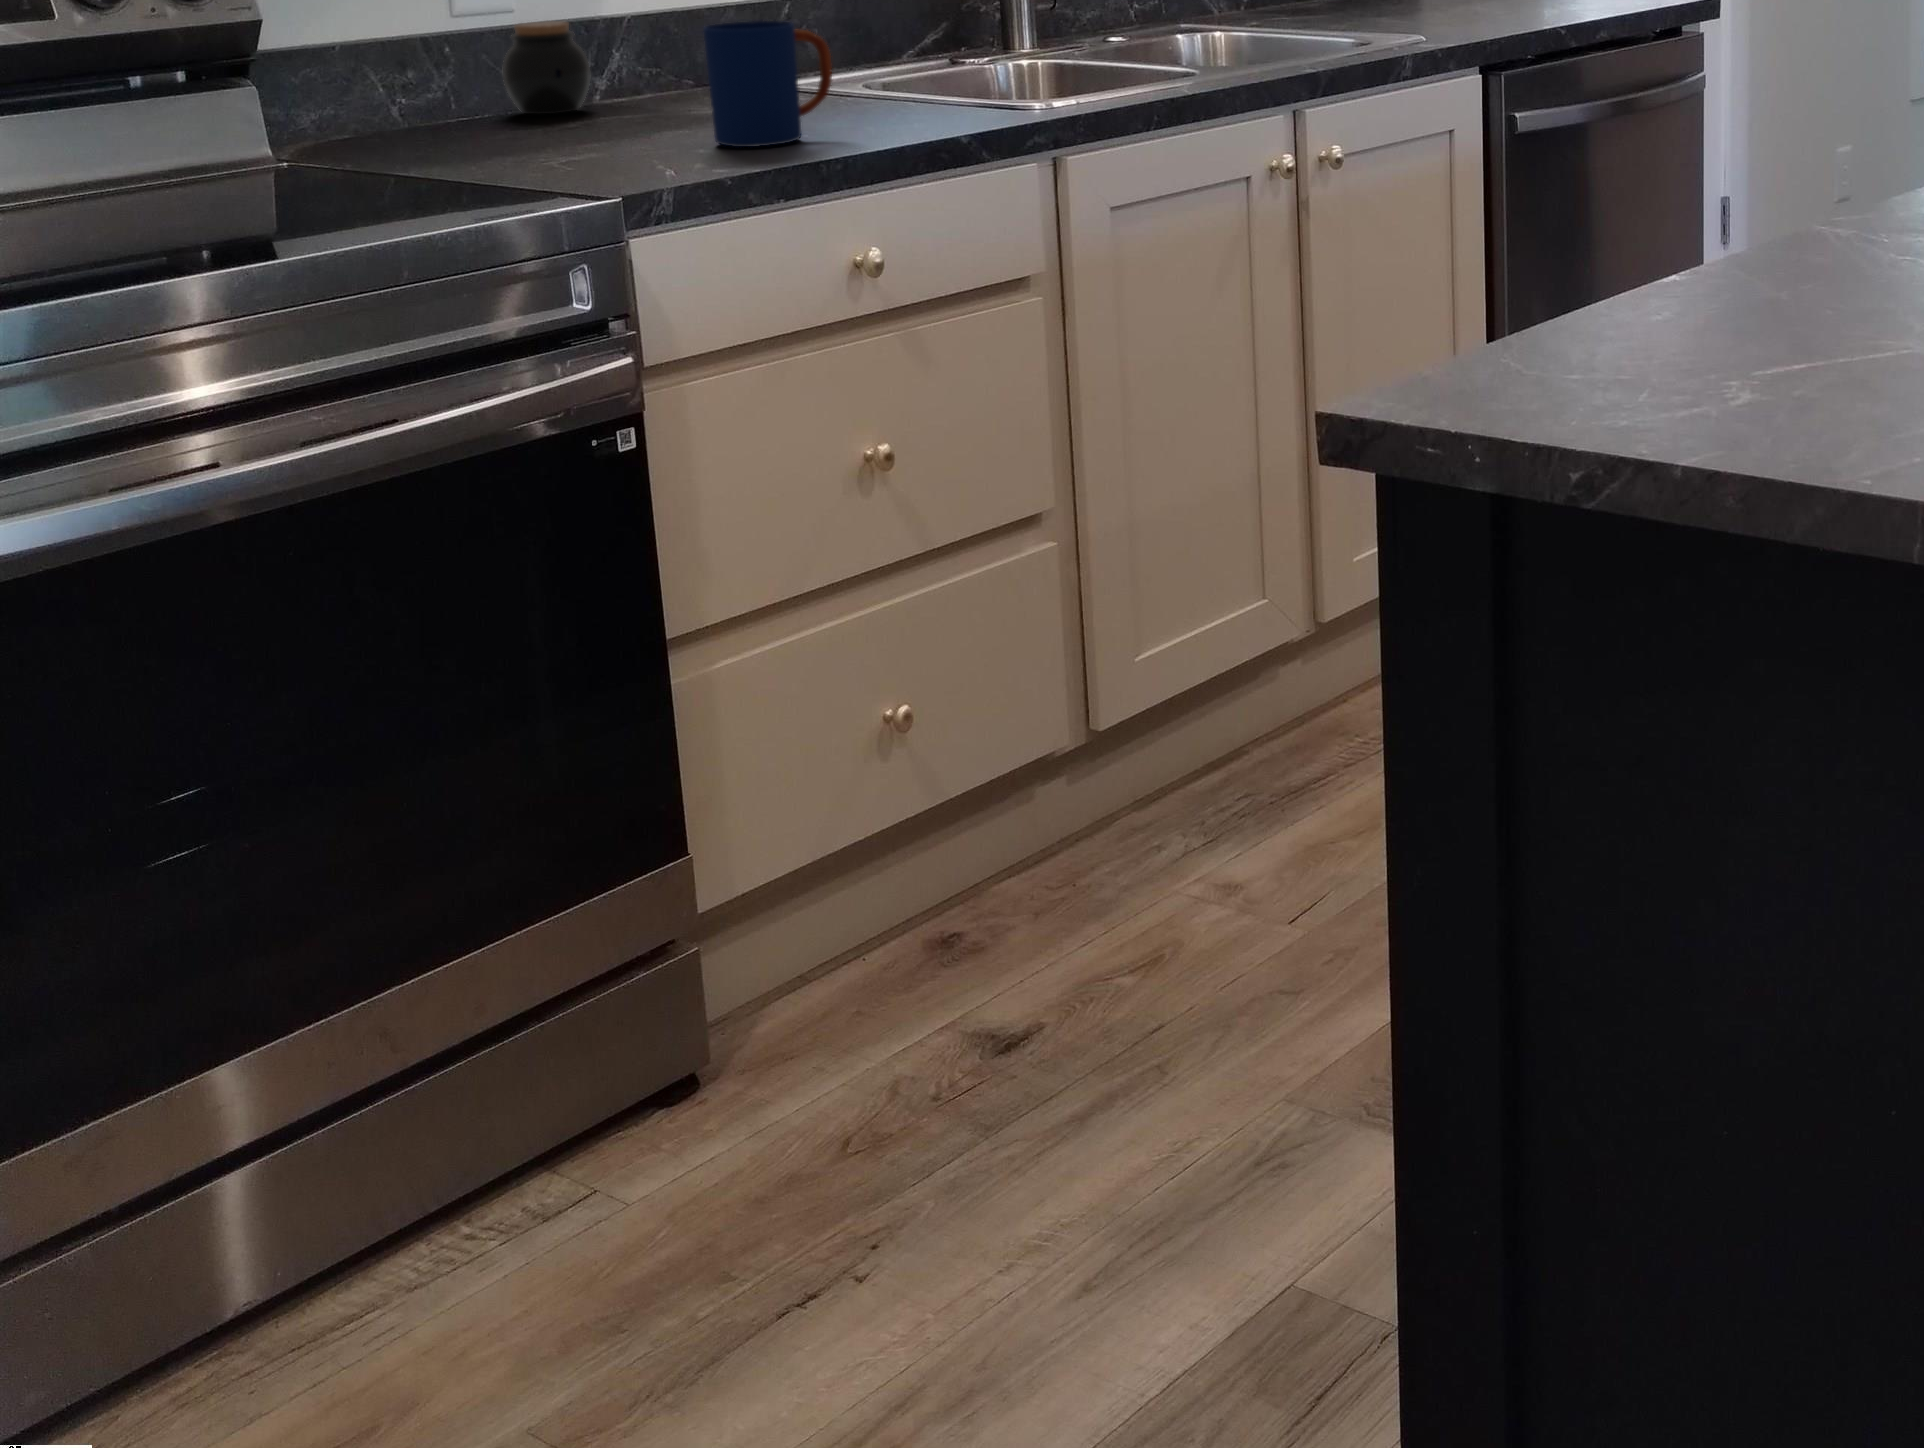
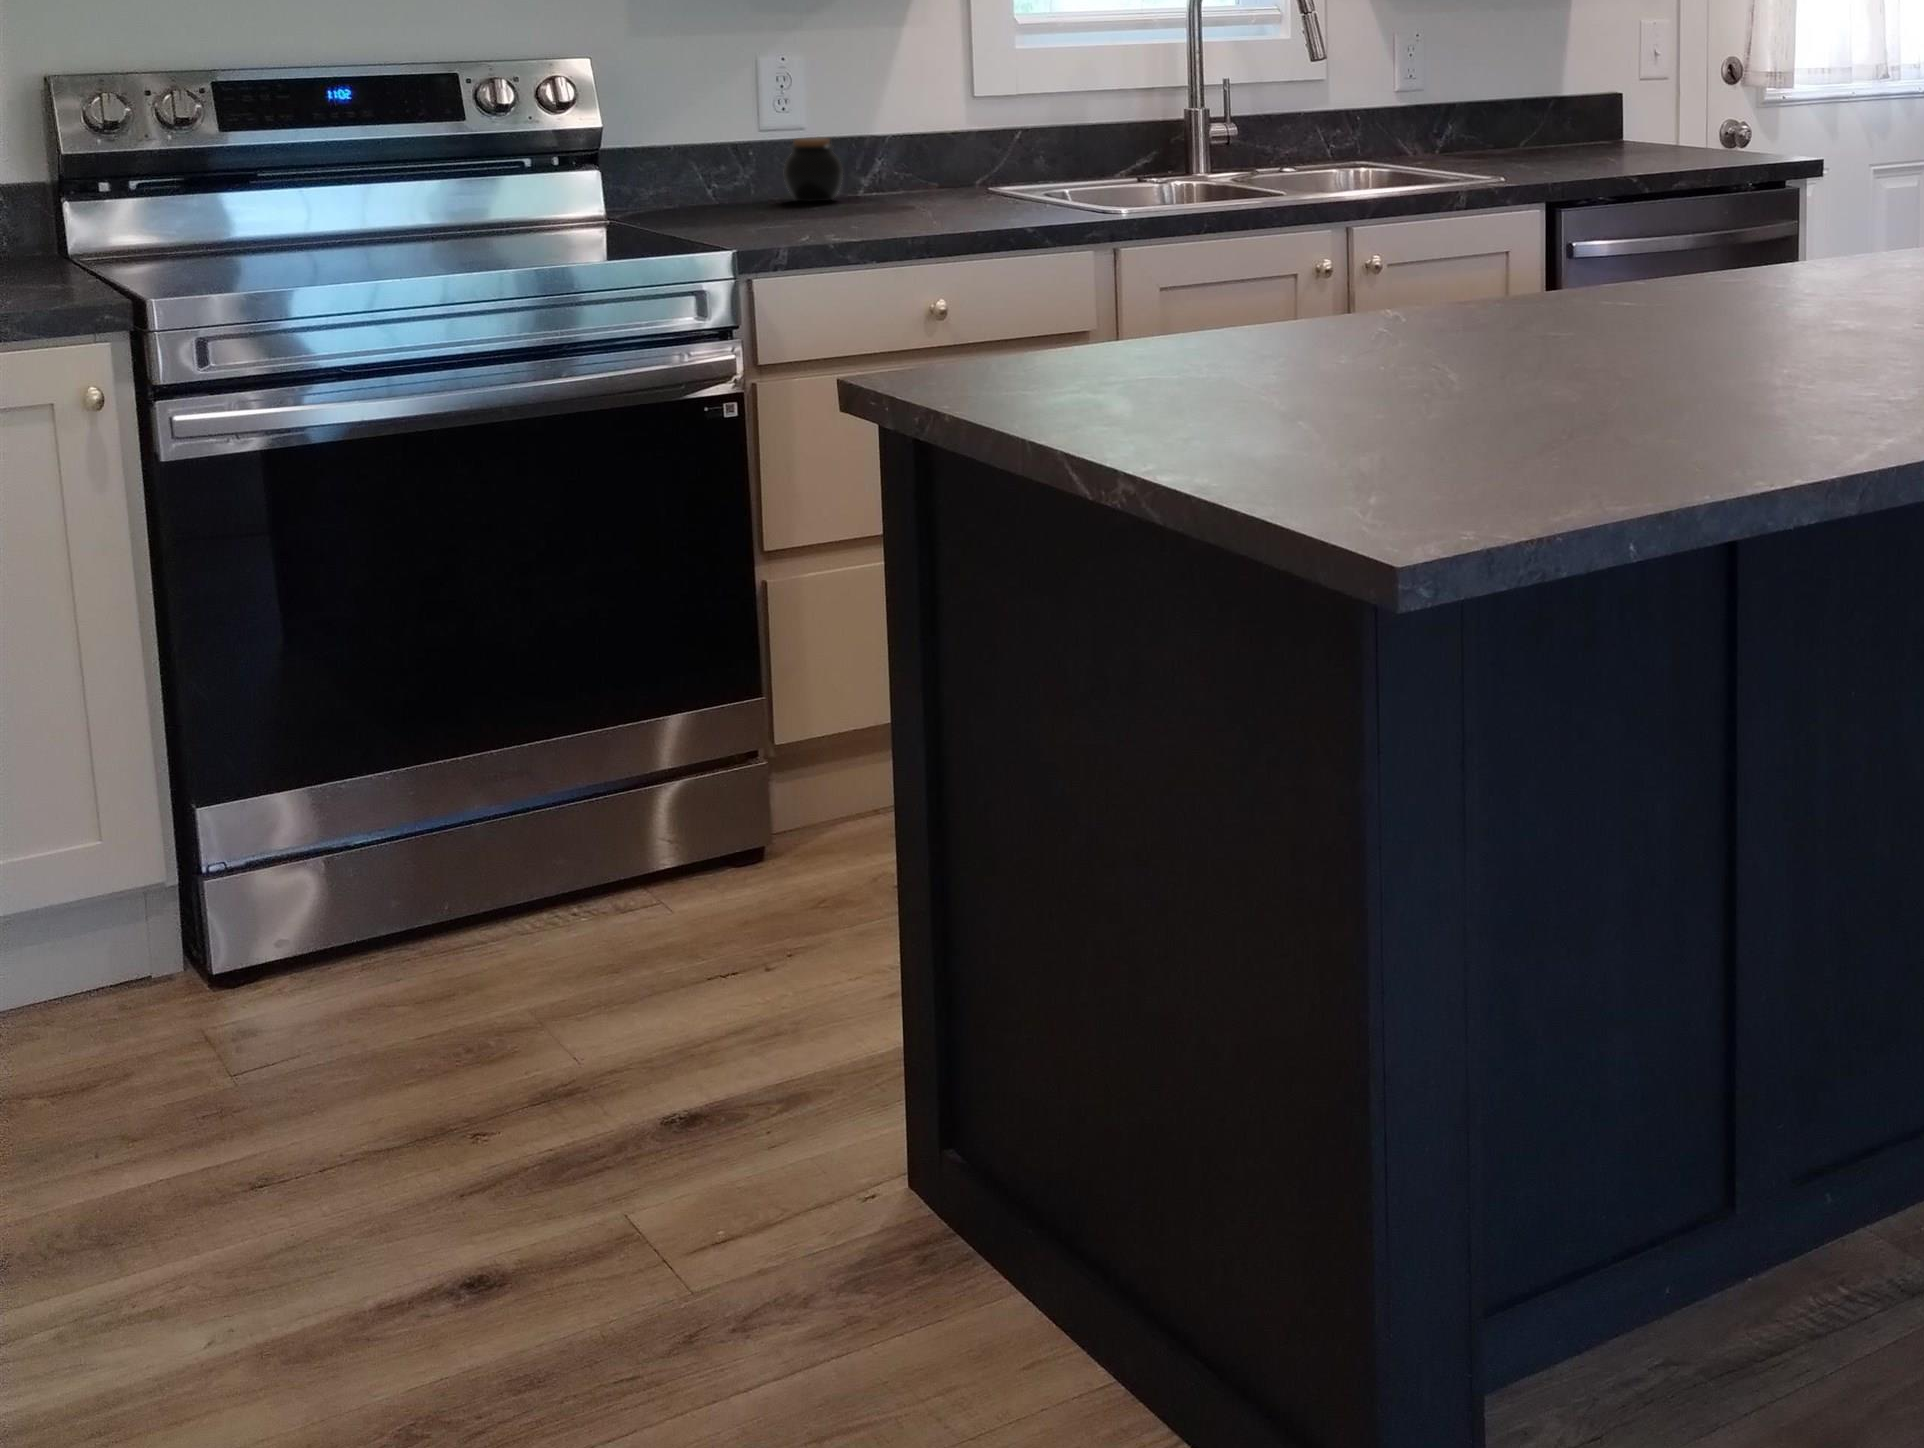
mug: present [703,21,832,147] -> none [857,142,946,227]

